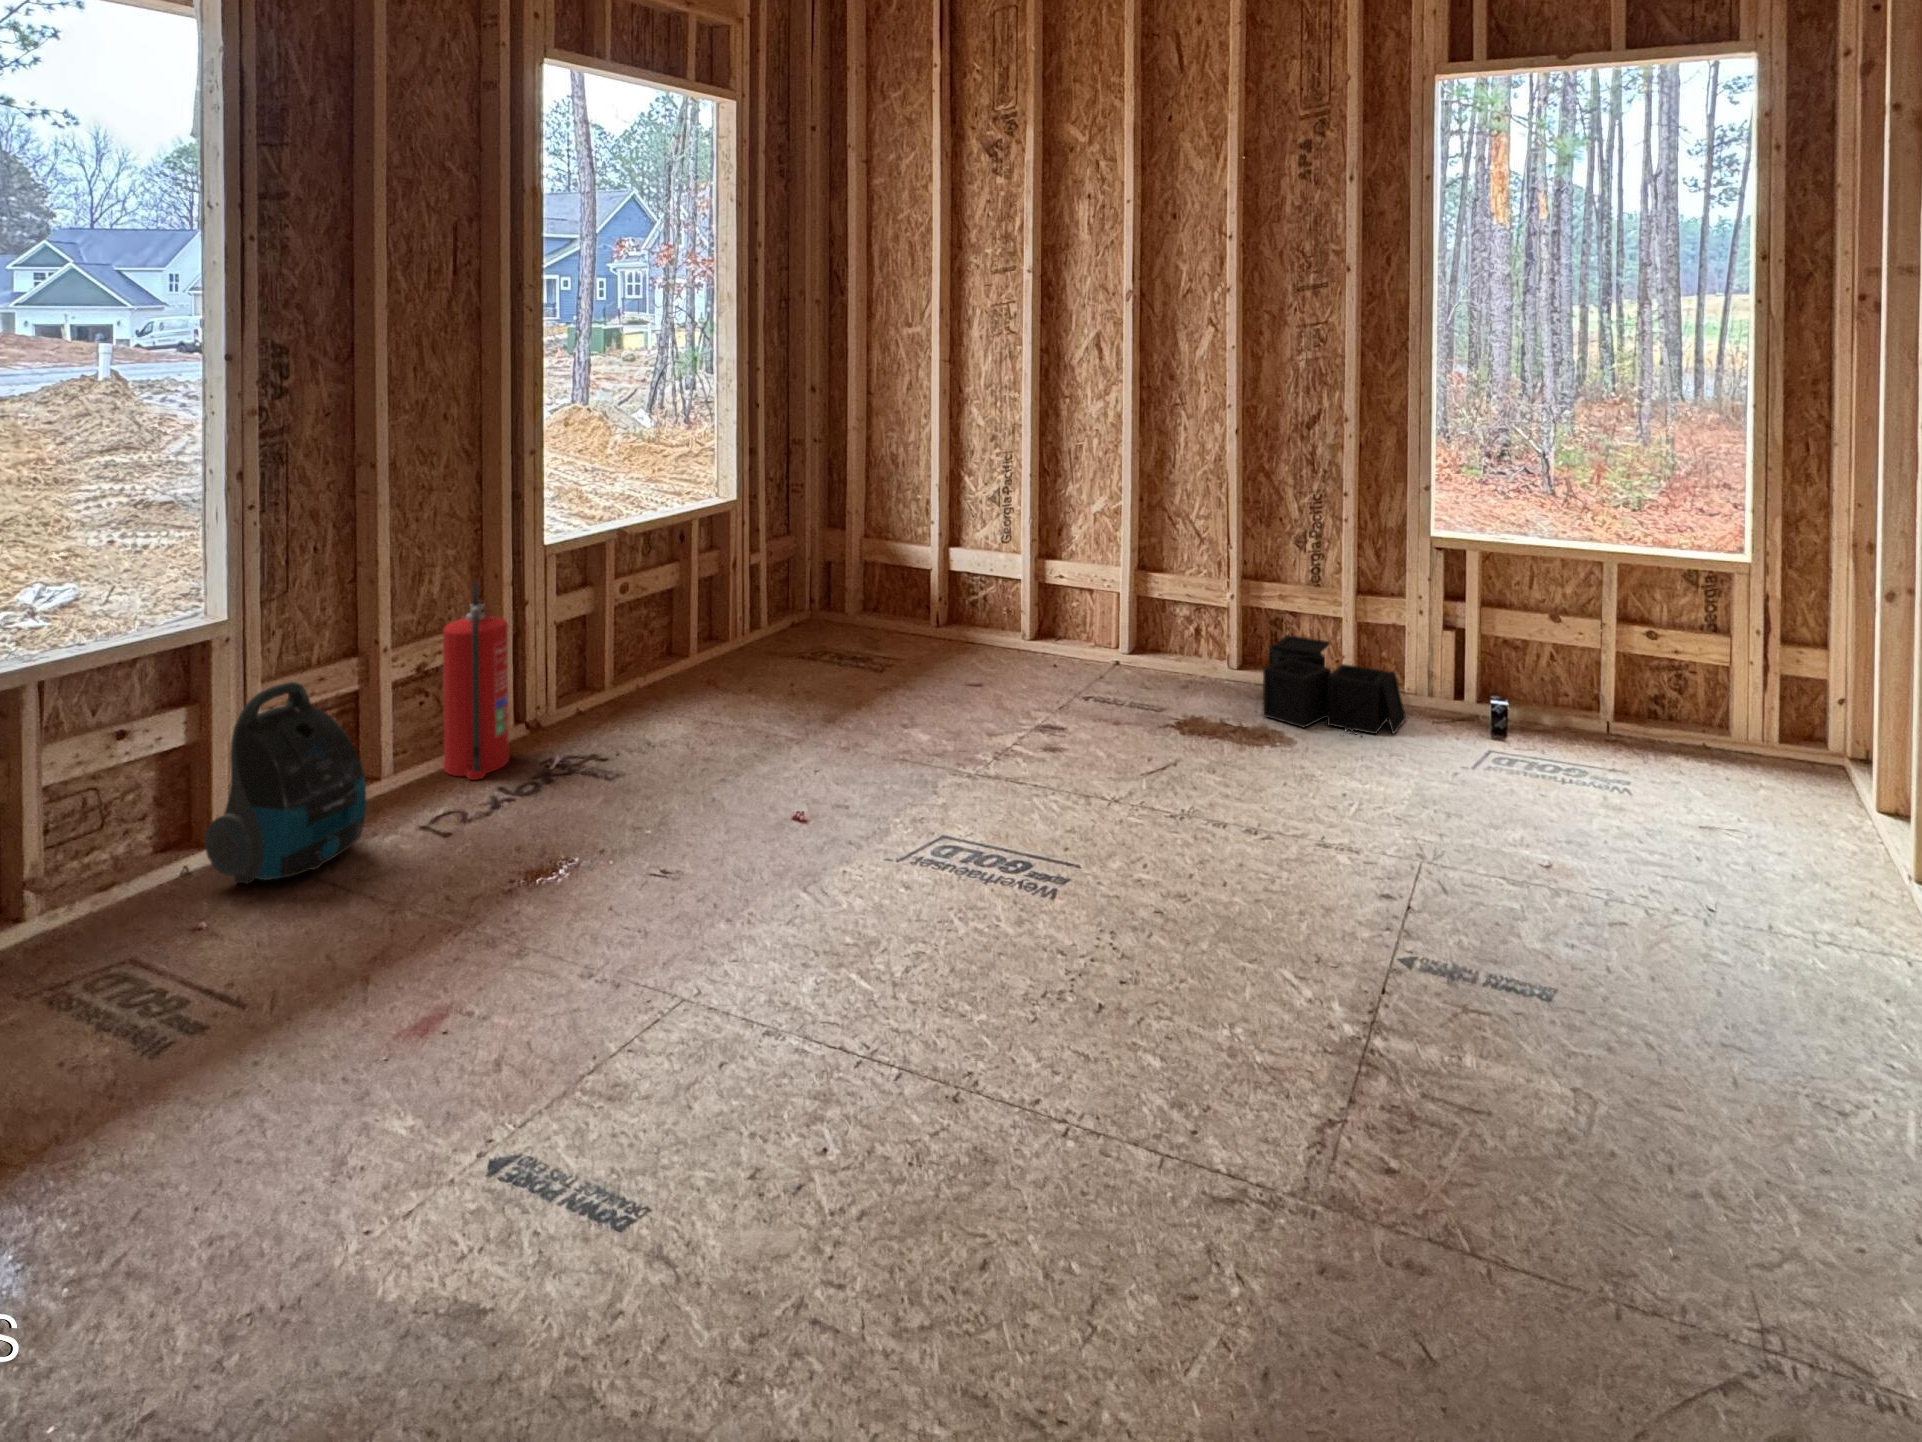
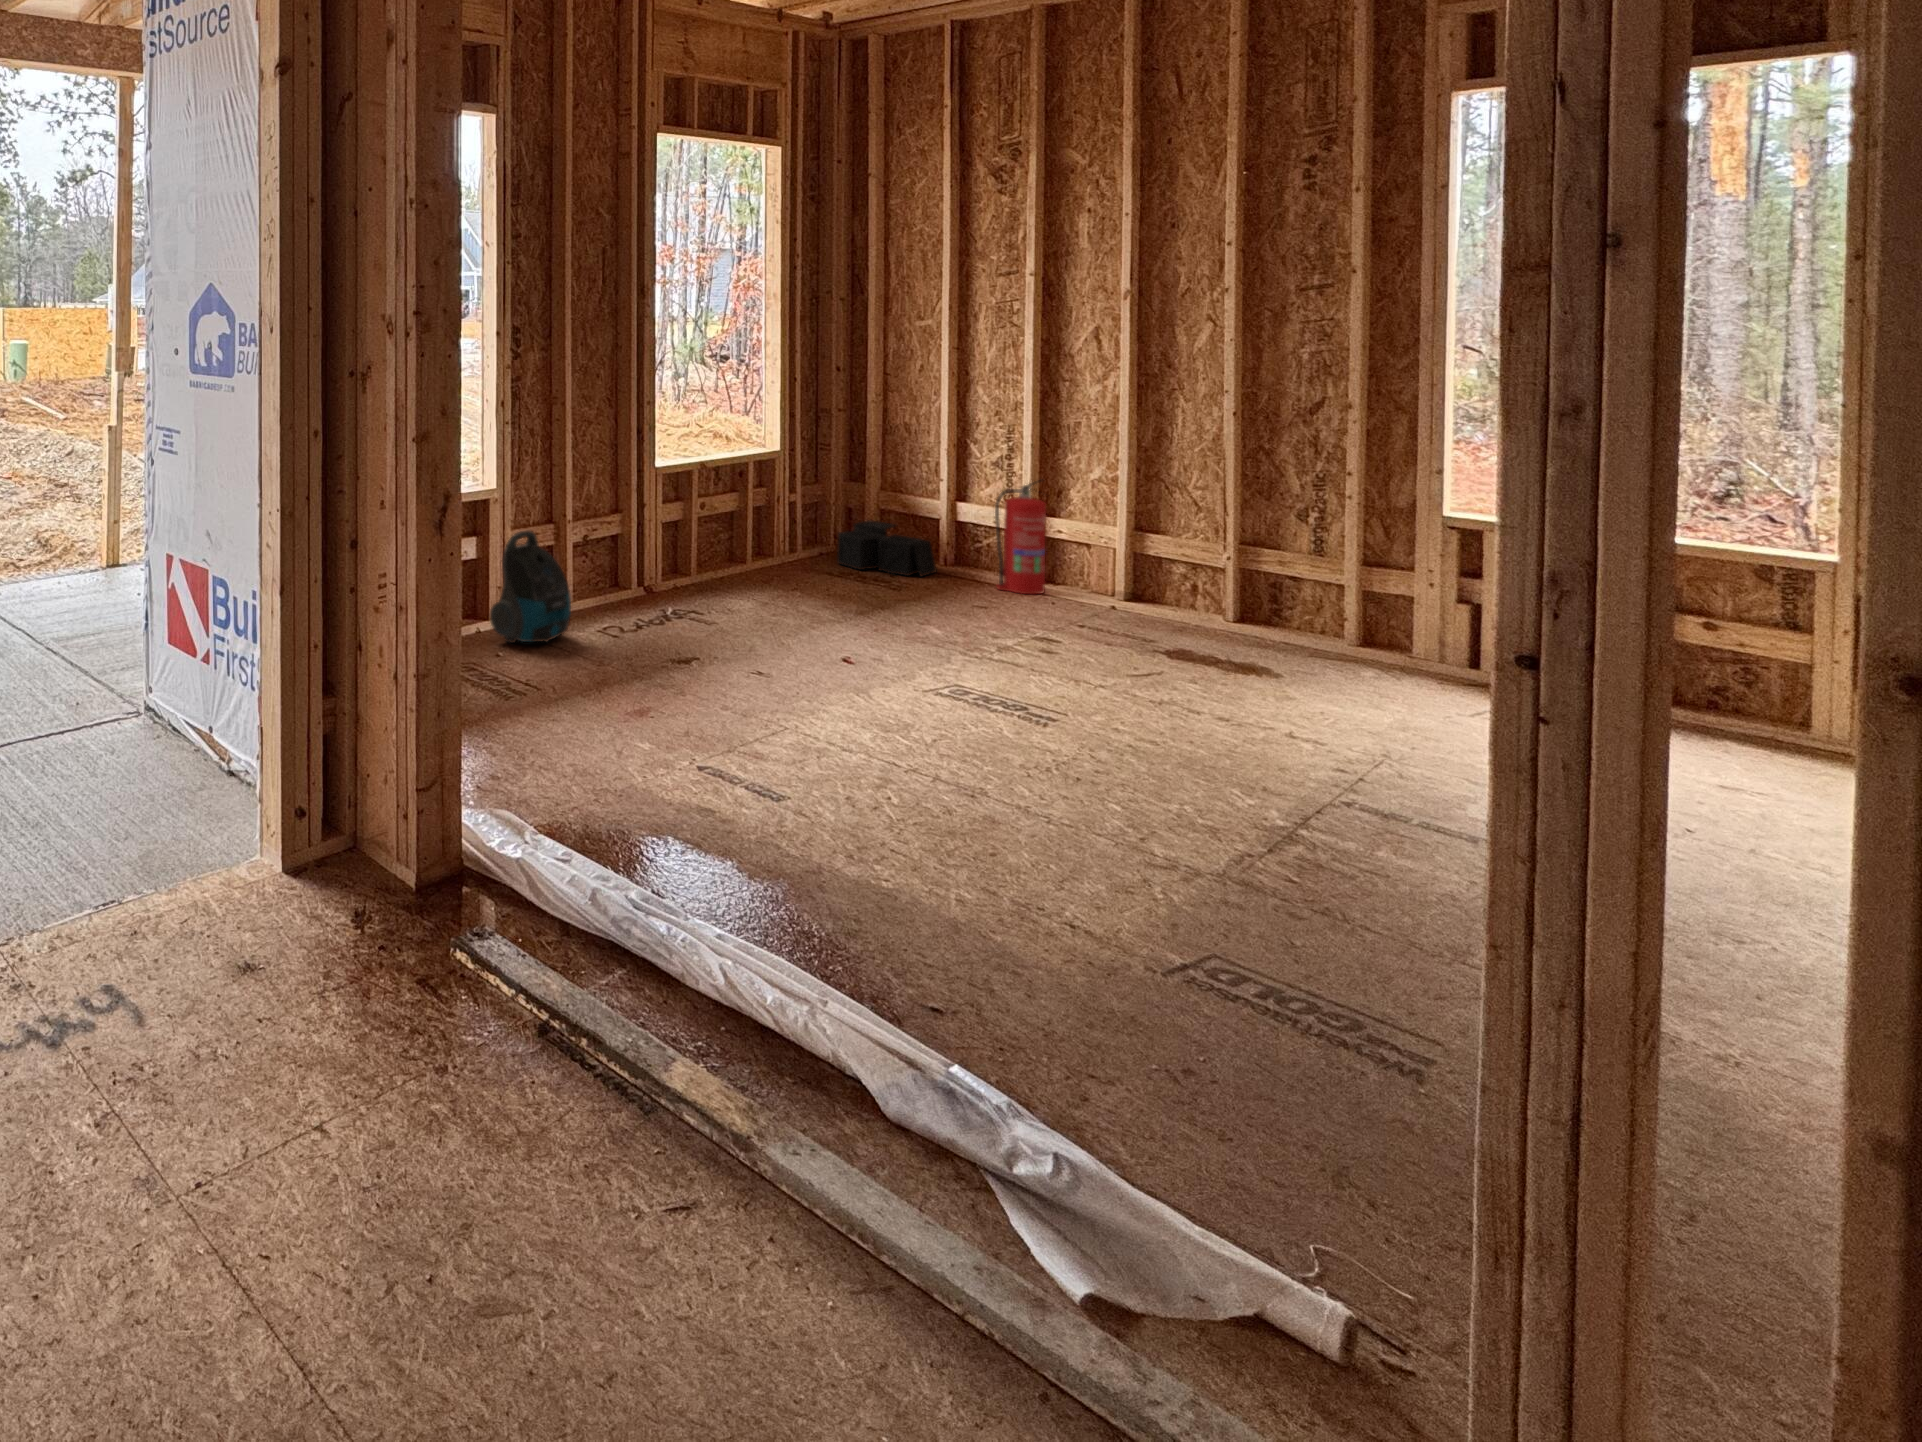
fire extinguisher: present [443,582,509,780] -> present [995,480,1046,594]
storage bin: present [1263,635,1406,734] -> present [837,520,937,576]

